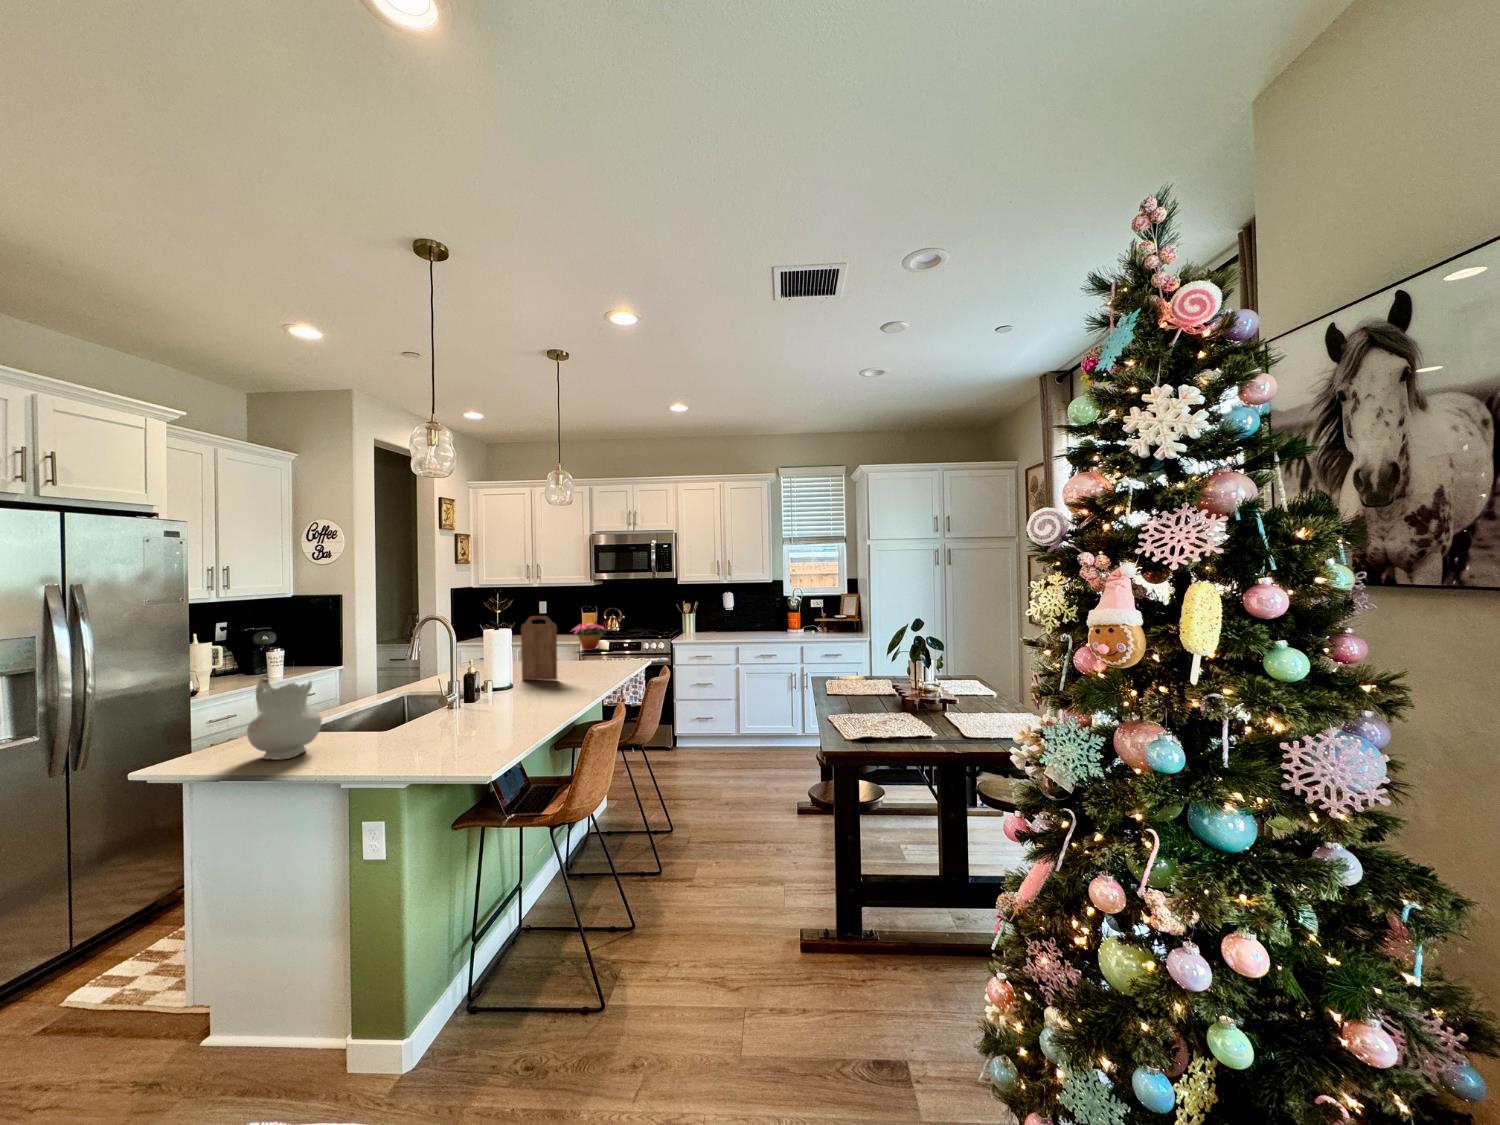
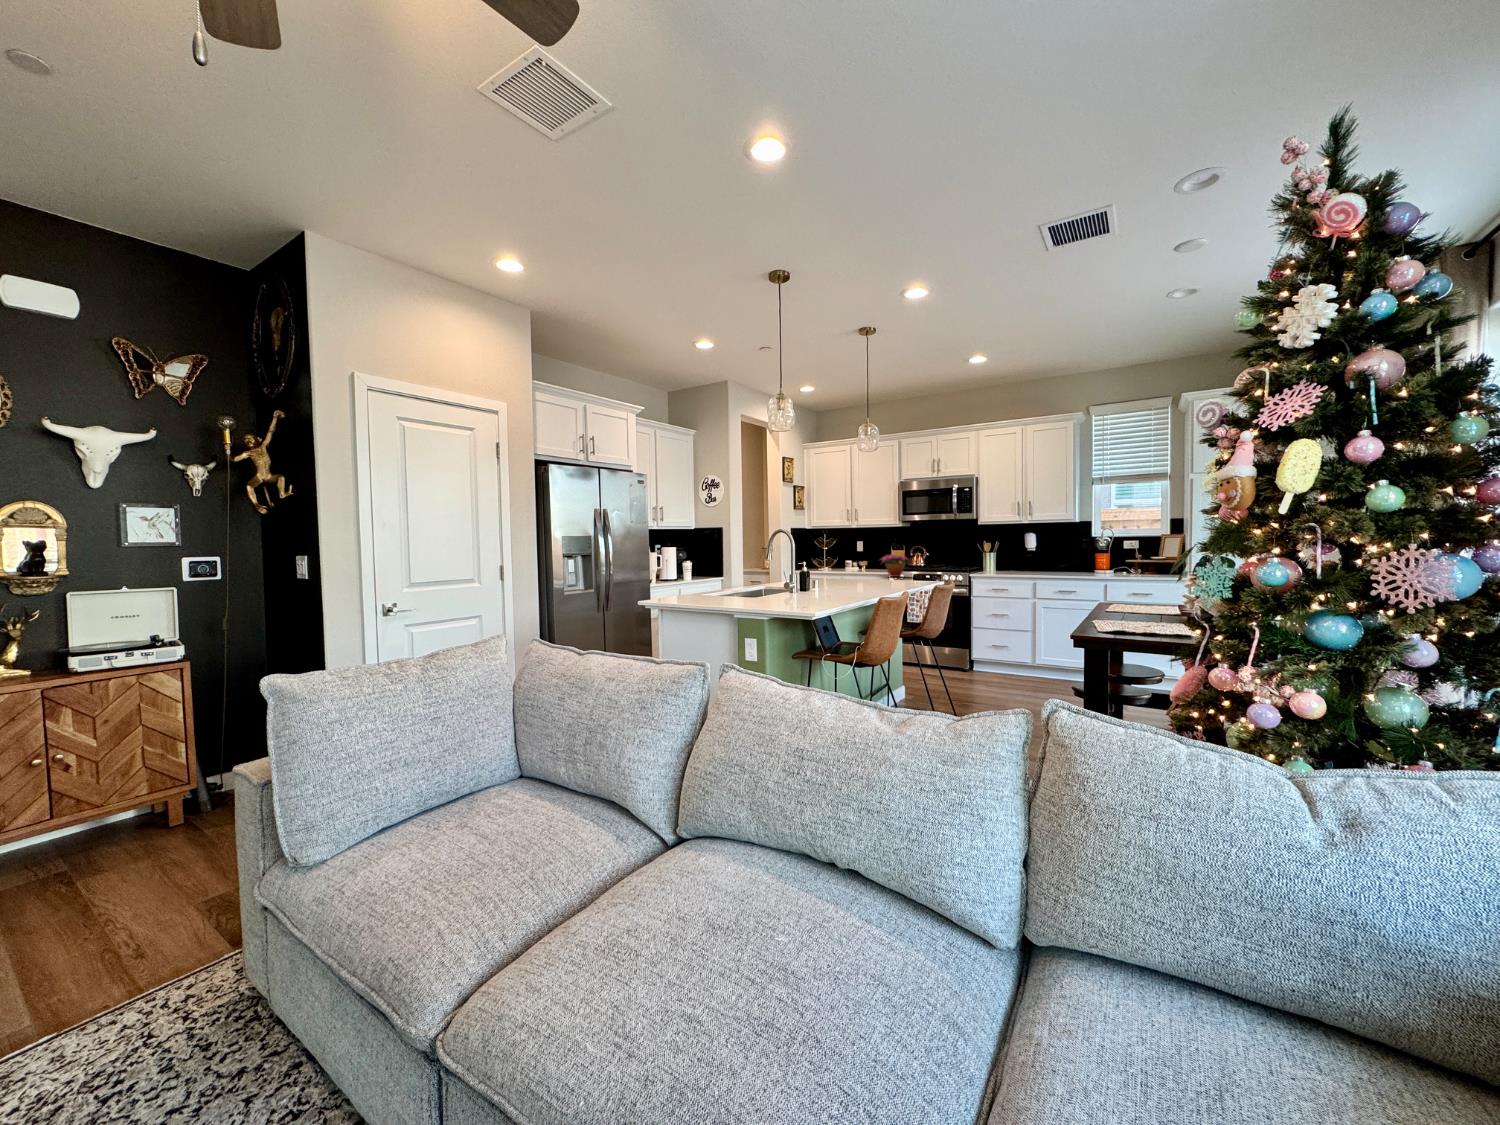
cutting board: present [521,616,557,680] -> none [839,538,865,587]
ceramic pitcher: present [247,679,322,760] -> none [688,556,722,602]

